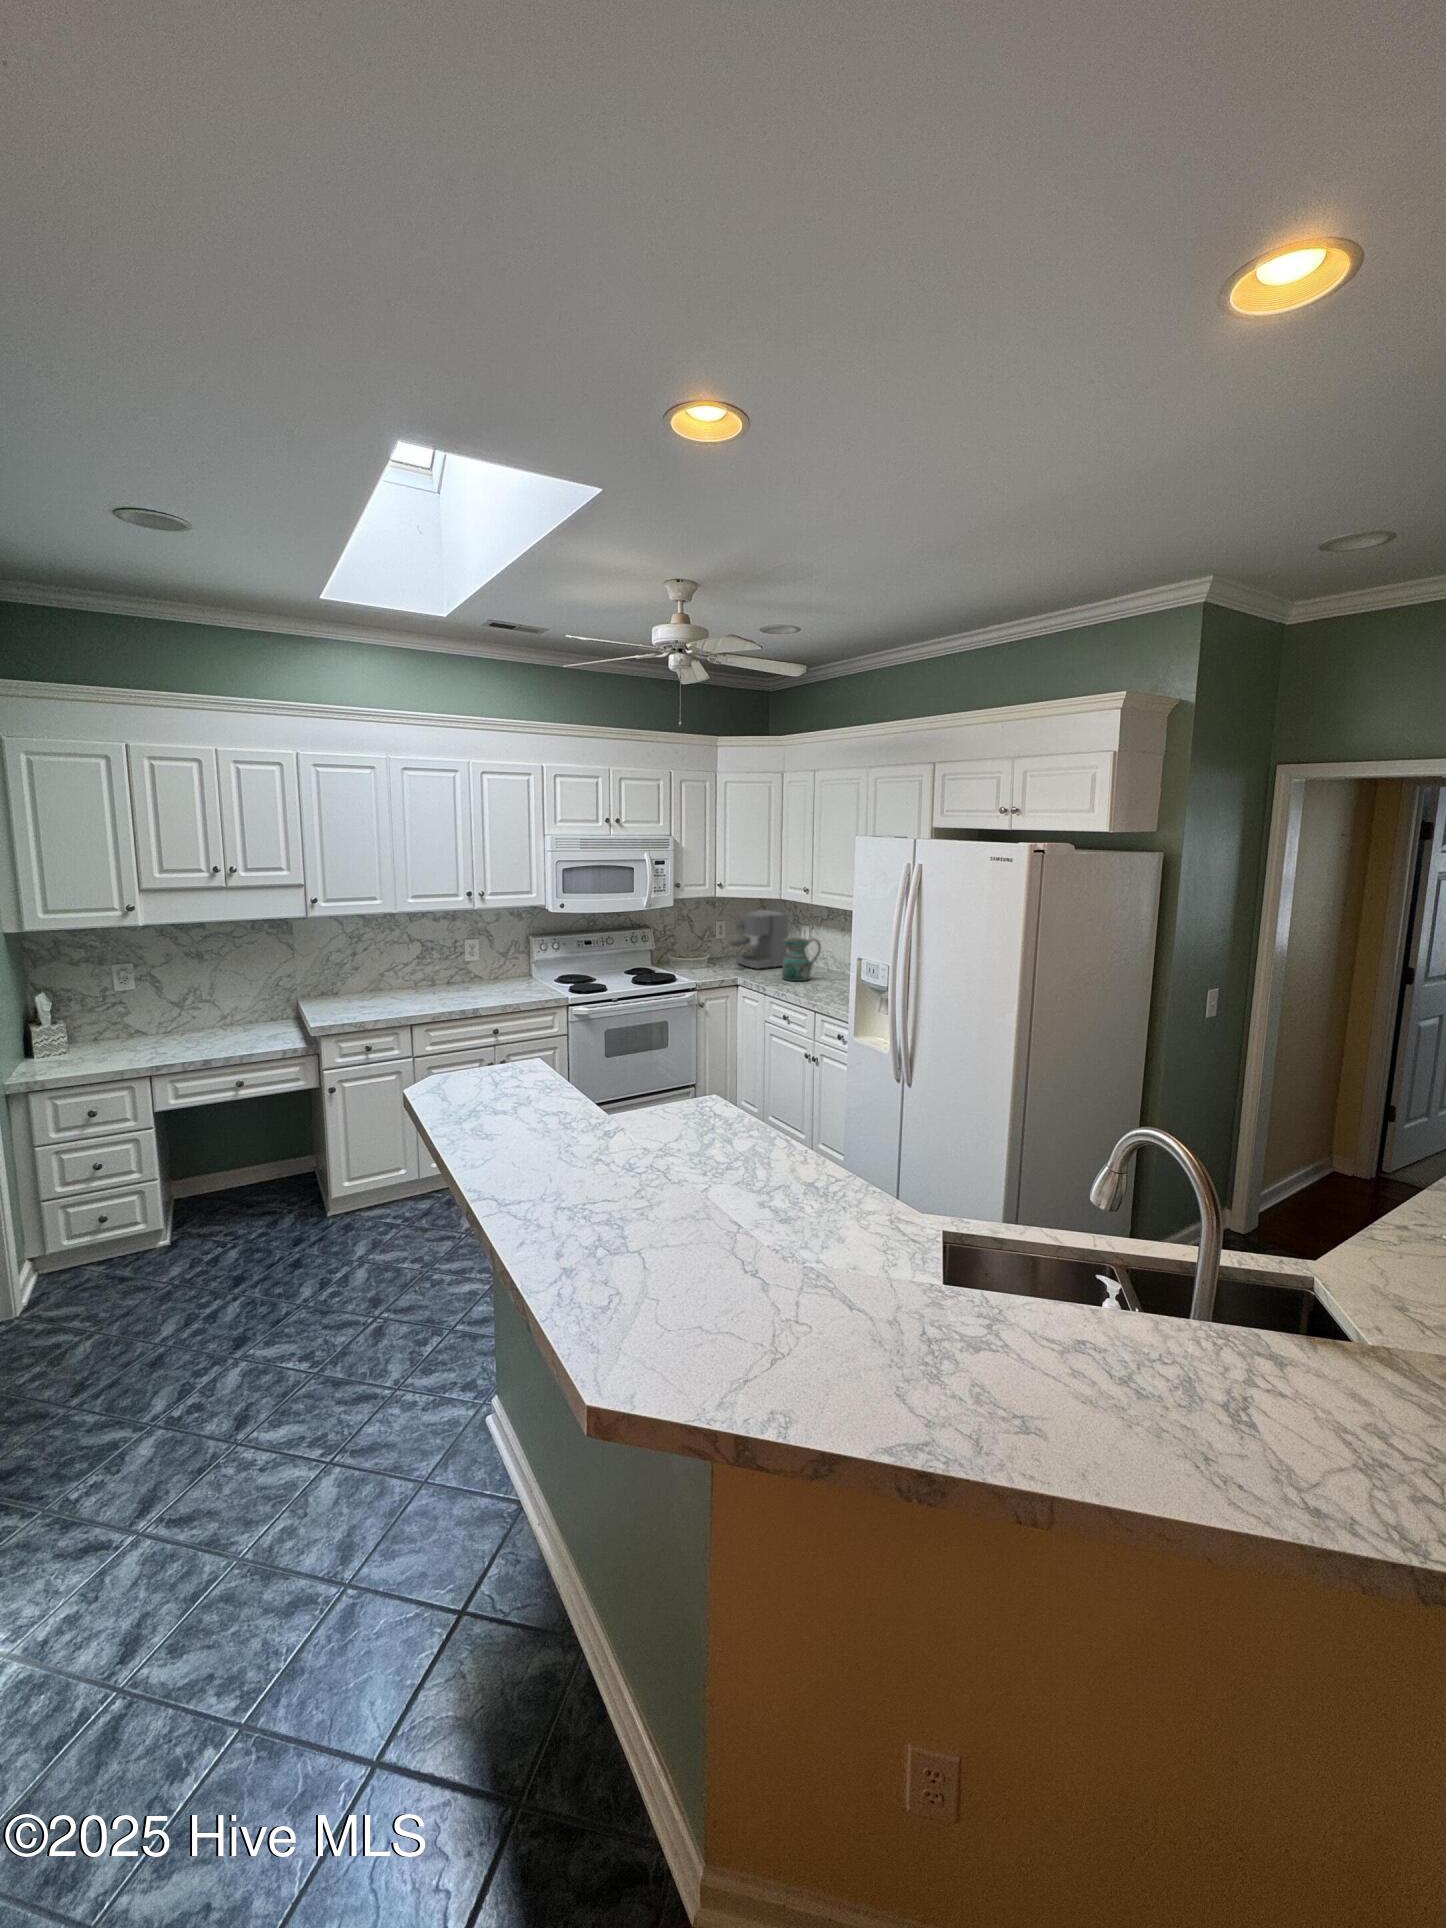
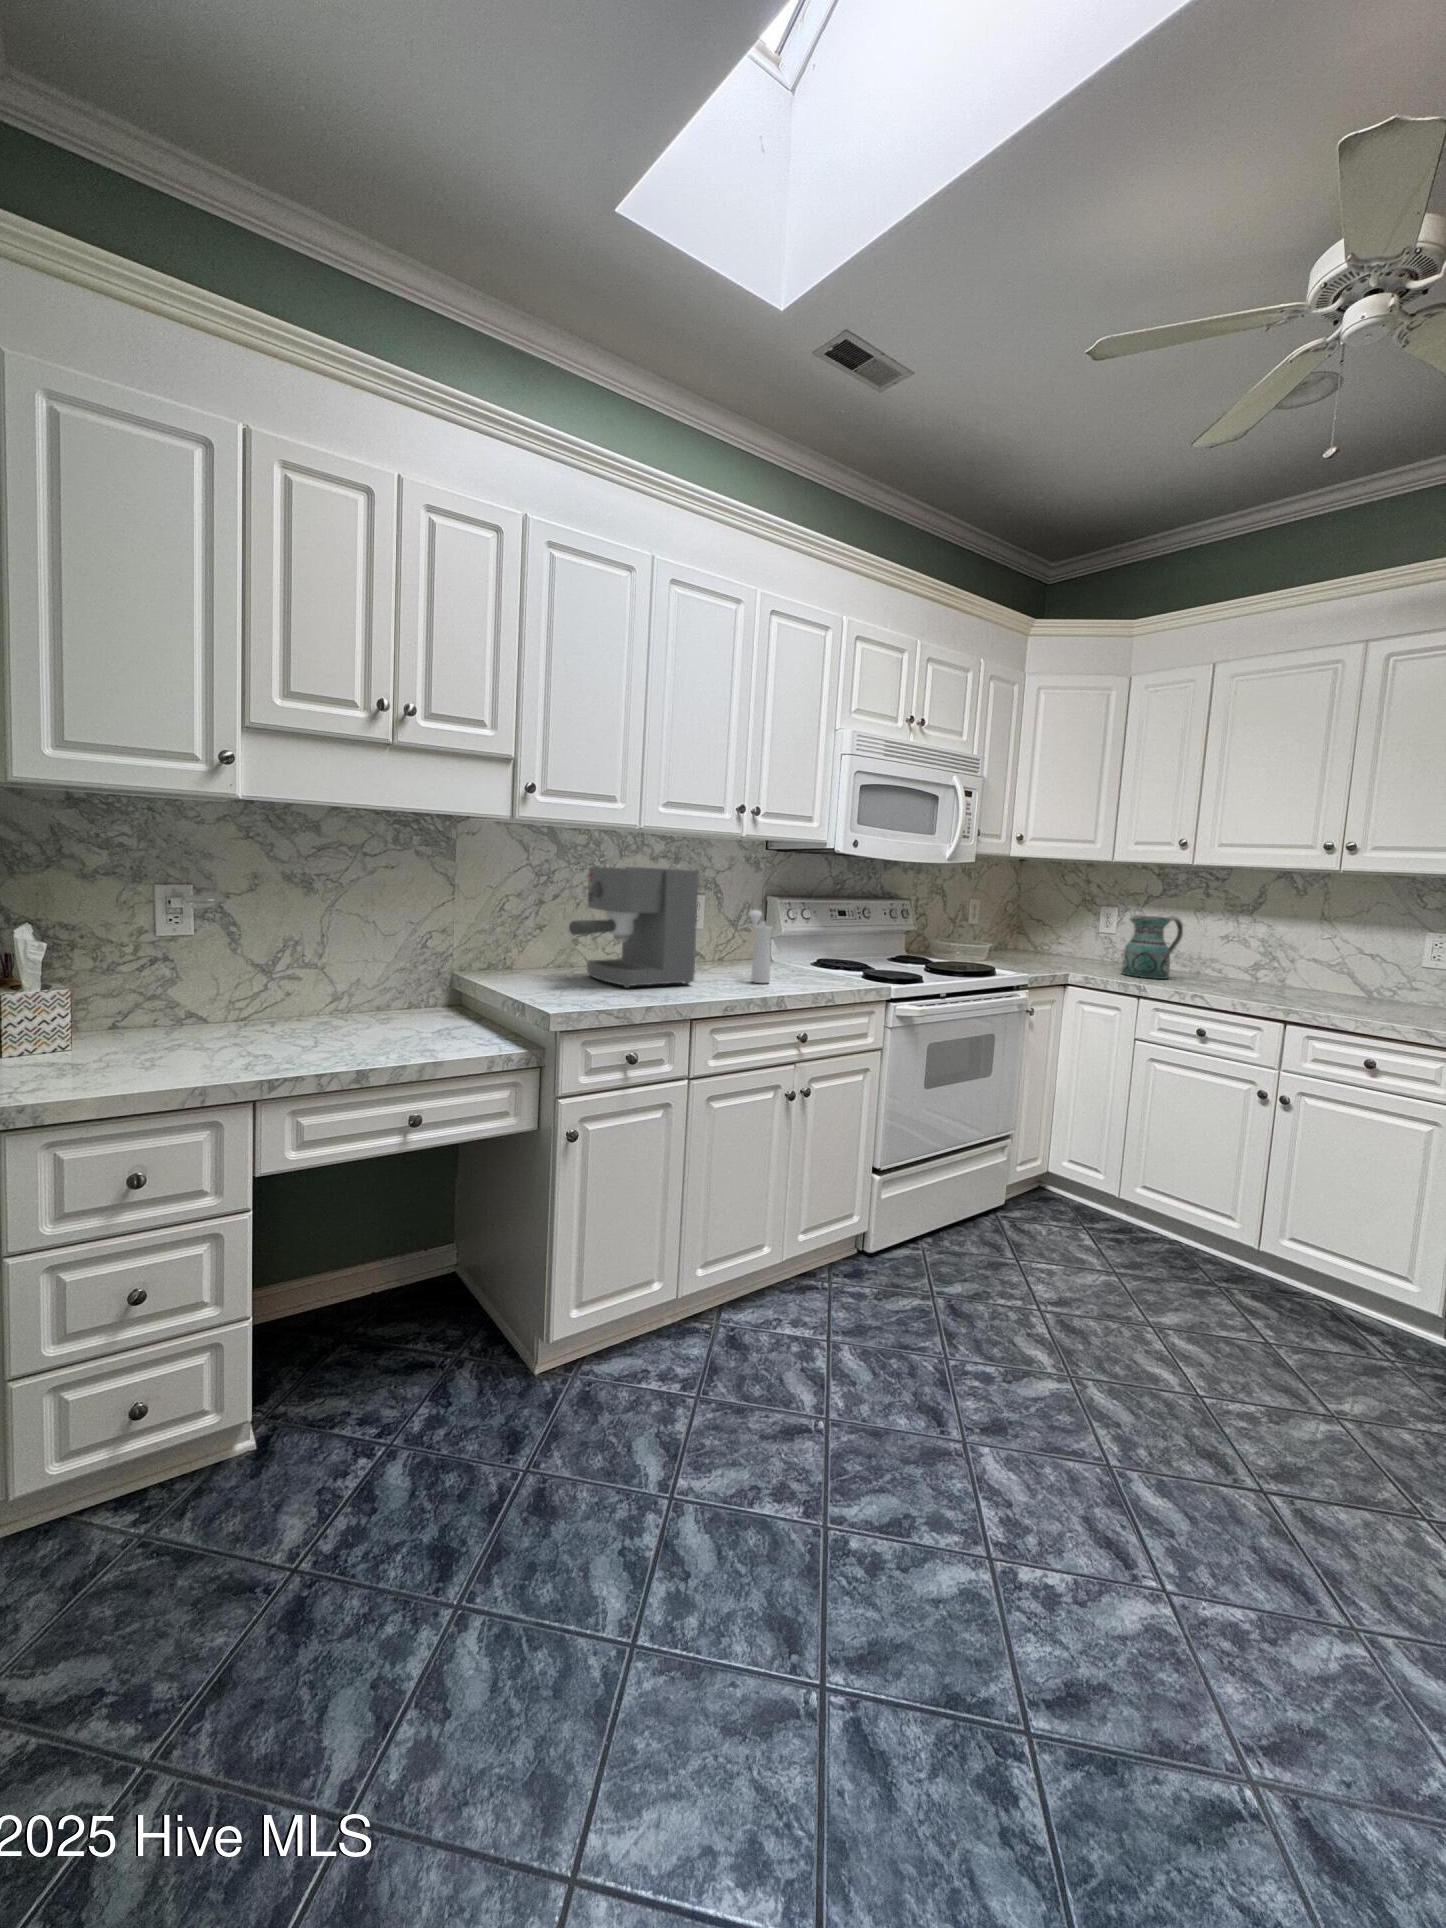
coffee maker: present [731,910,788,969] -> present [569,867,699,988]
pepper mill: none [482,952,497,998] -> present [749,910,772,983]

